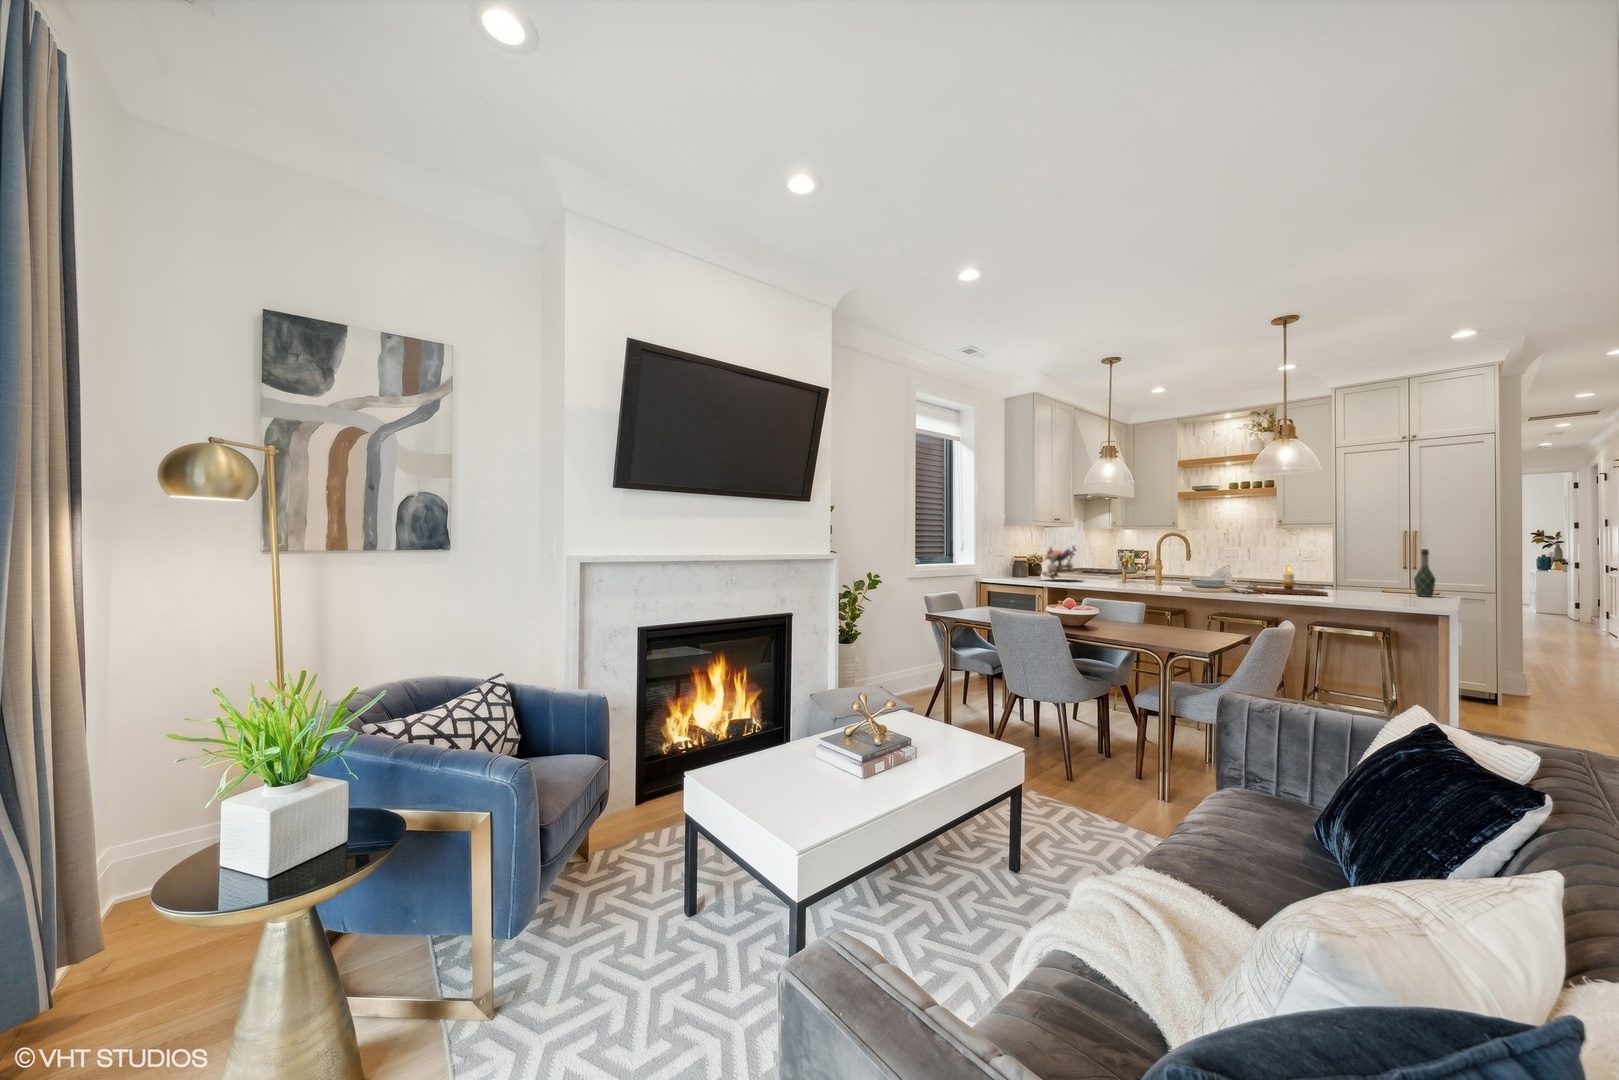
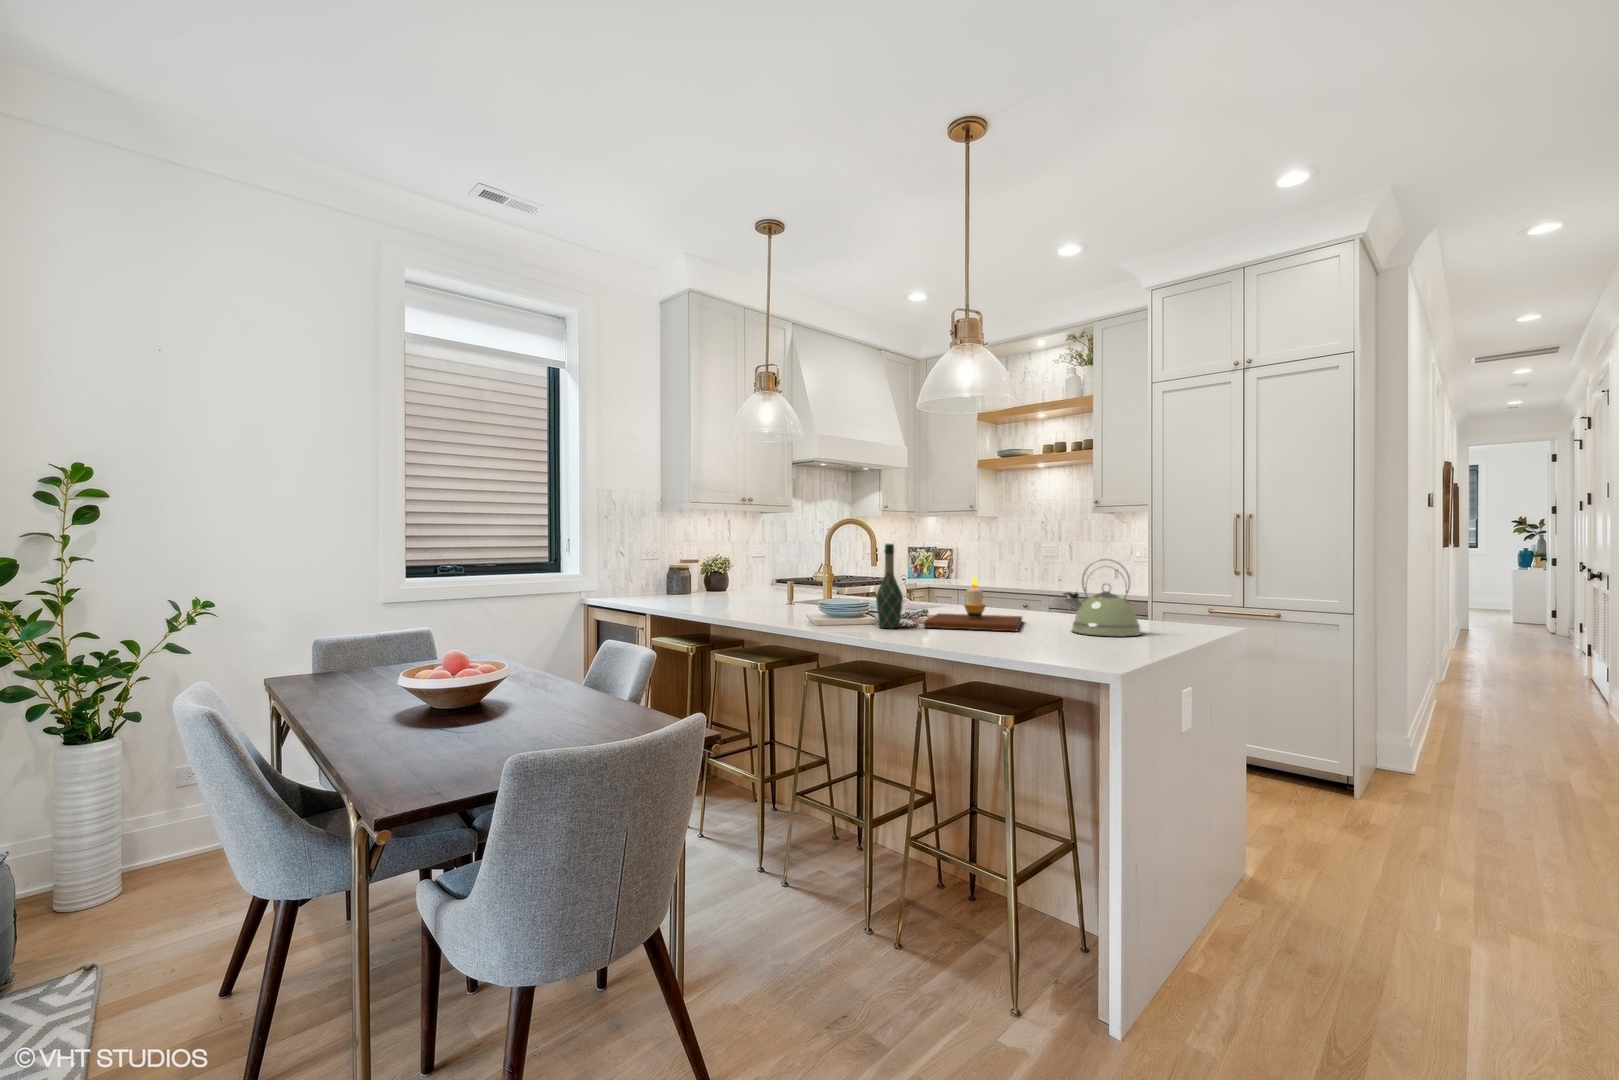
flower arrangement: present [1039,546,1081,579] -> none [658,541,738,602]
wine bottle: present [1414,549,1435,597] -> present [876,544,903,628]
kettle: none [1351,557,1406,598] -> present [1064,559,1141,636]

